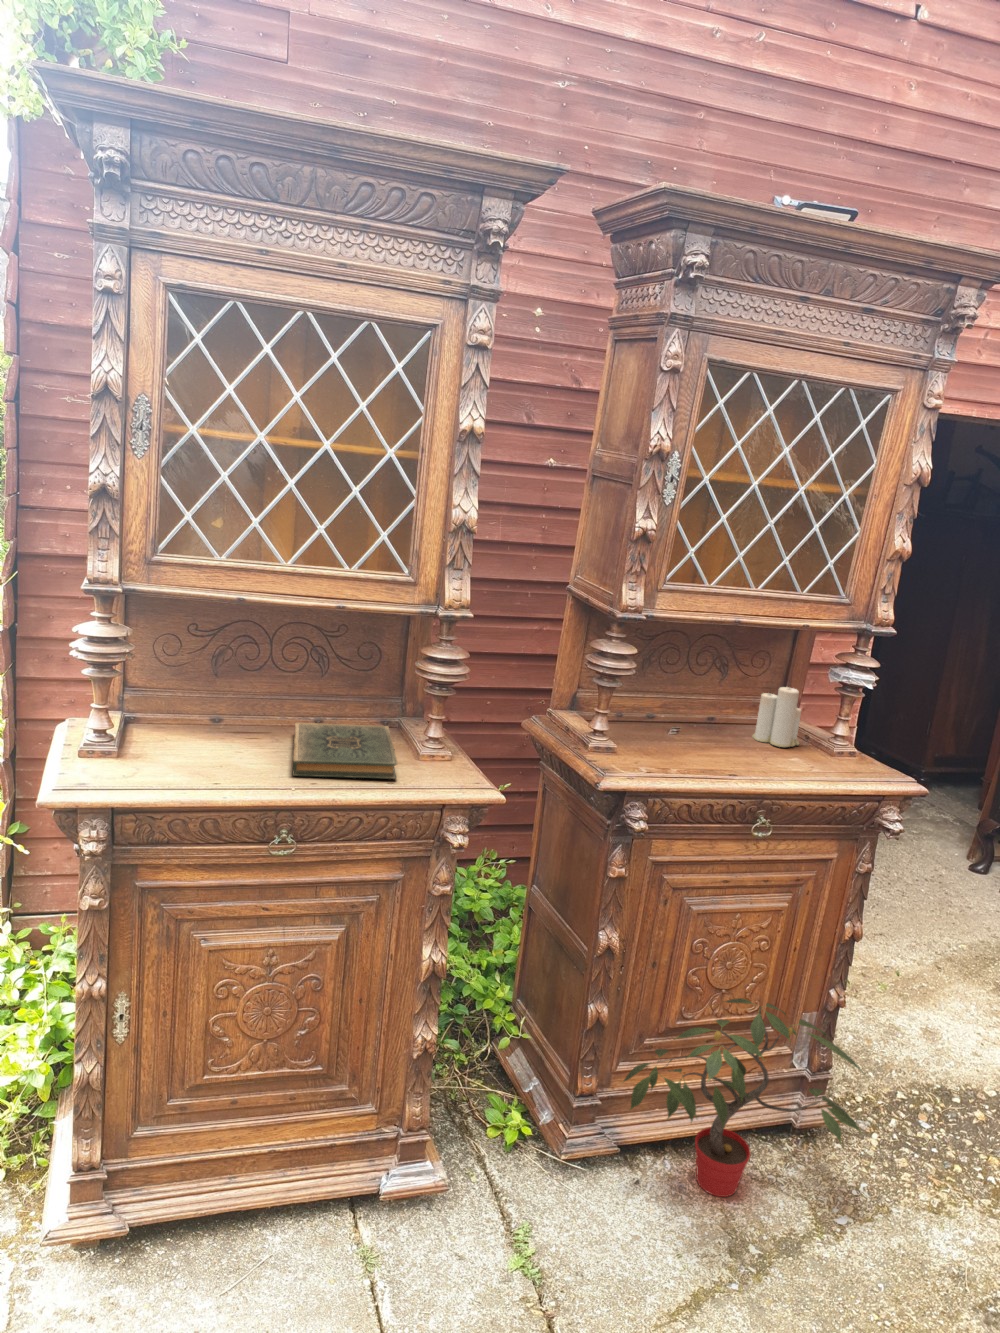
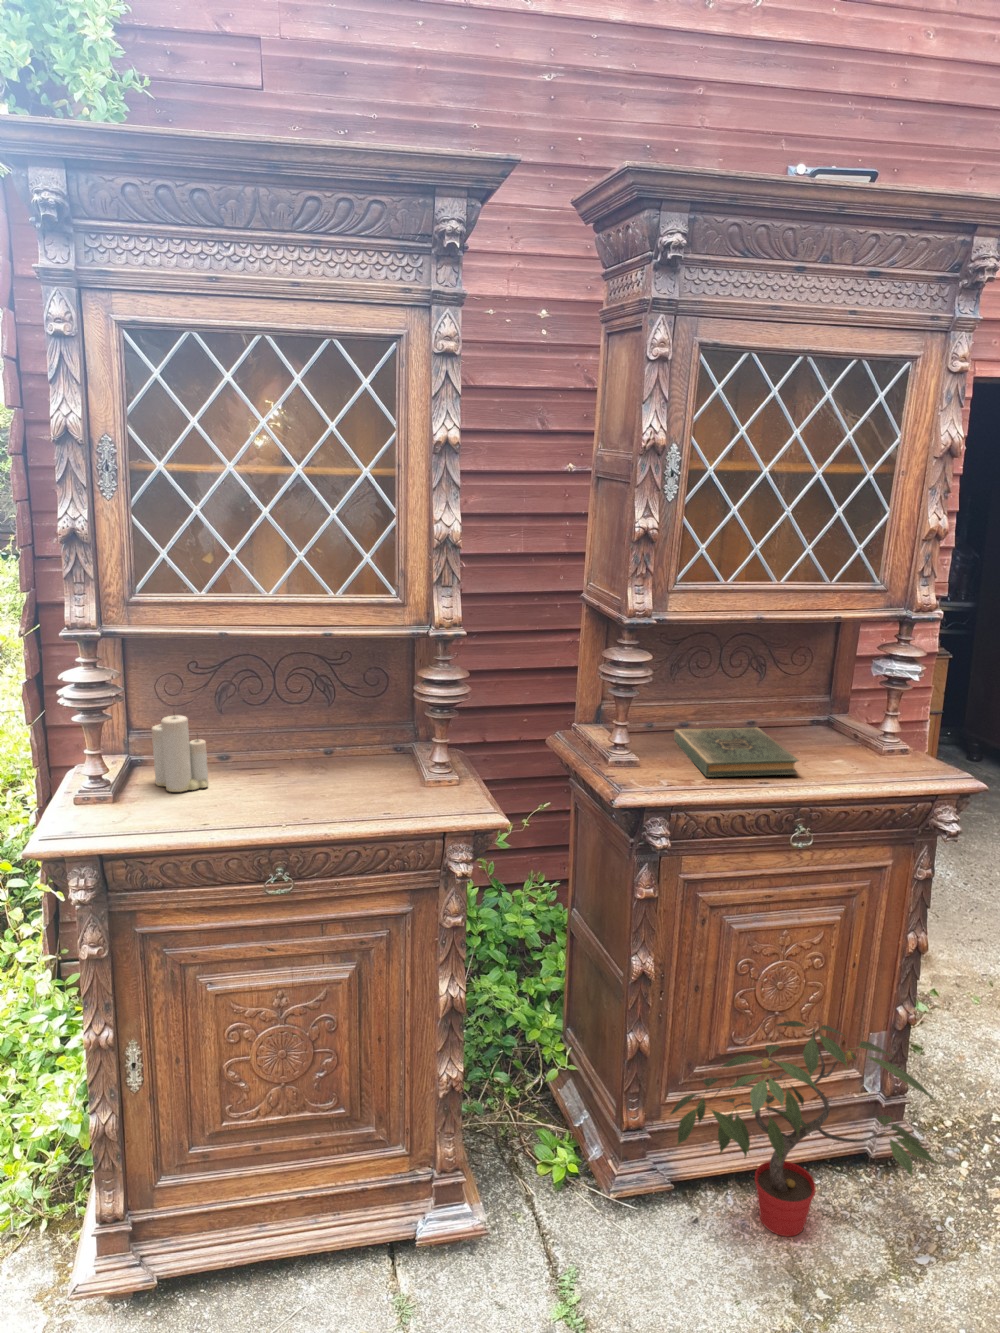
candle: present [752,687,802,747] -> present [152,715,208,792]
book: present [292,723,397,779] -> present [674,727,799,777]

